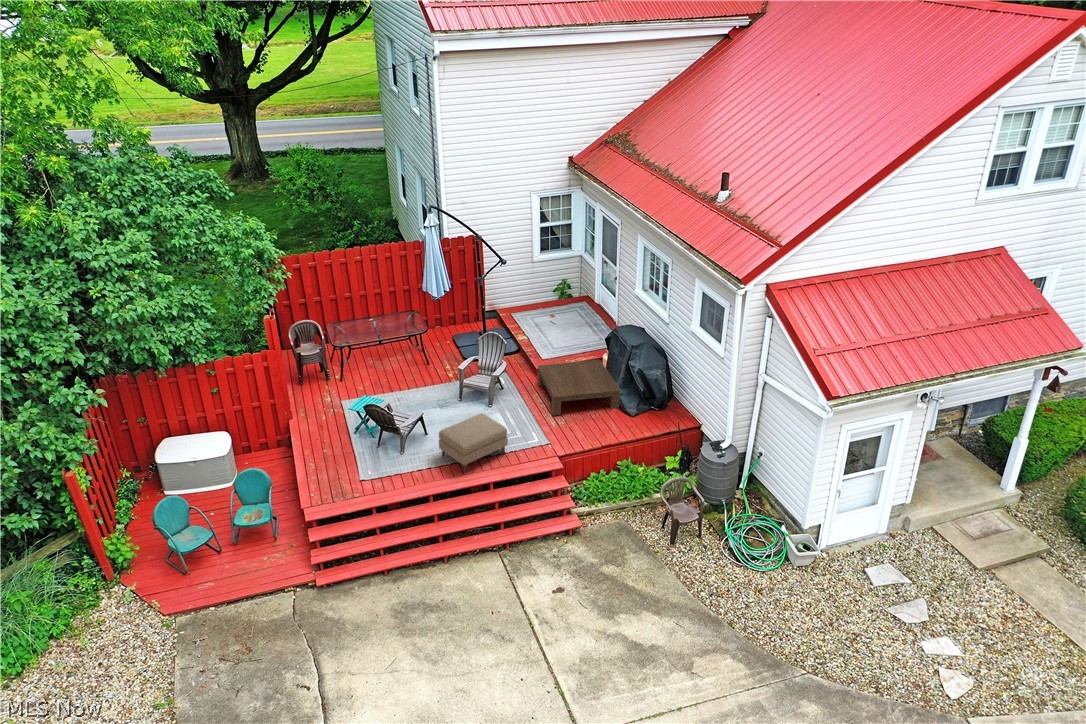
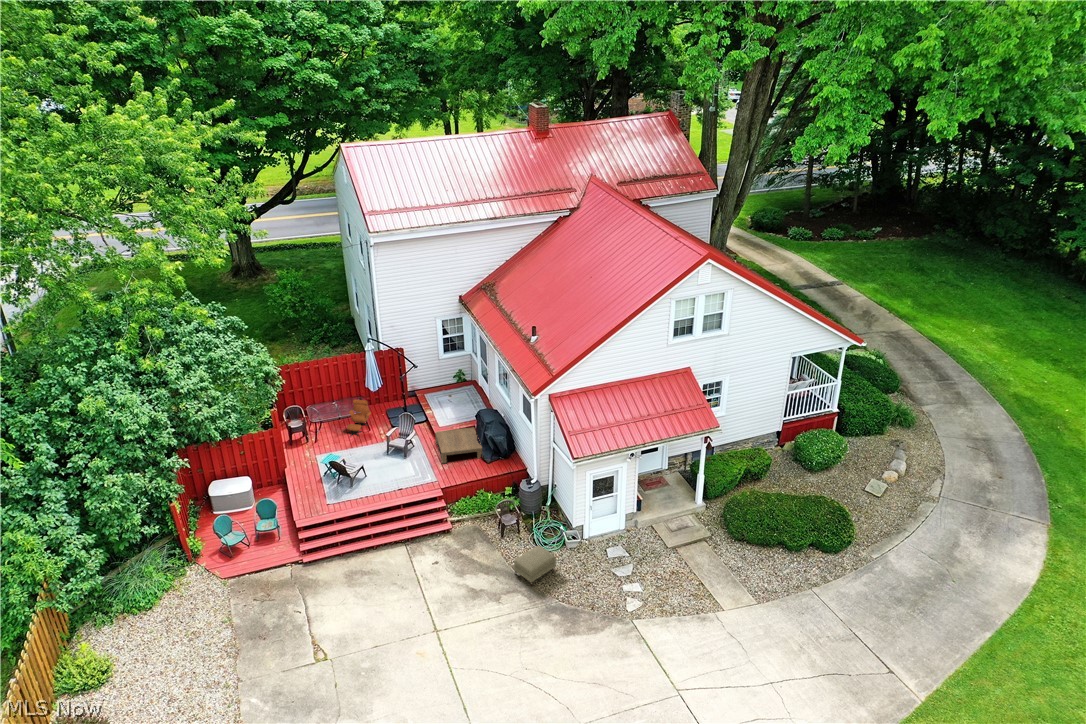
lounge chair: none [393,315,431,373] -> present [347,400,371,436]
ottoman: present [439,413,508,472] -> present [513,546,556,586]

